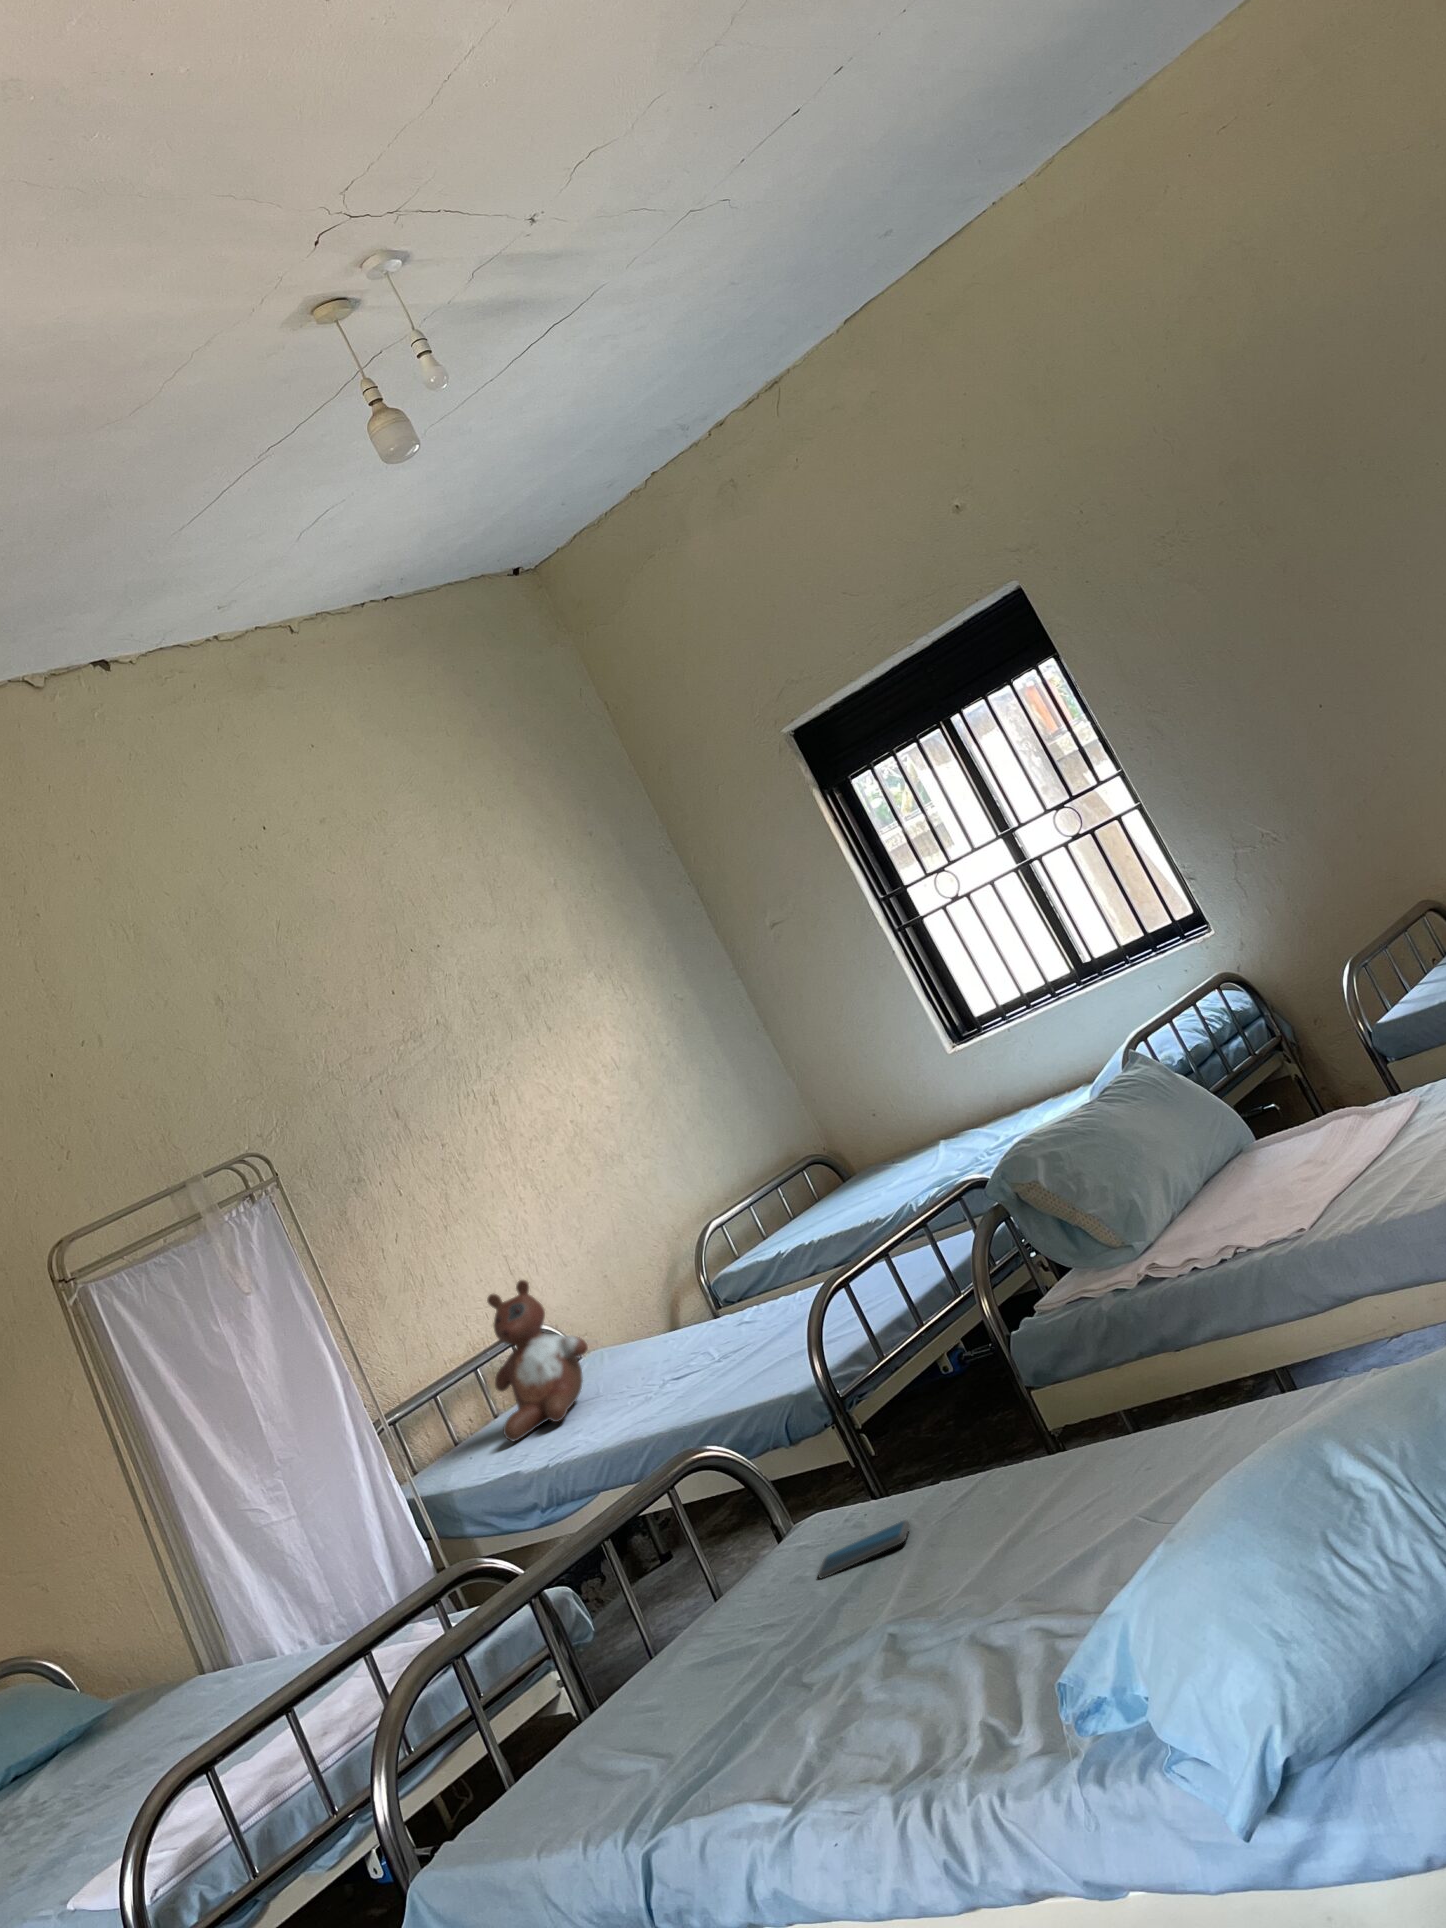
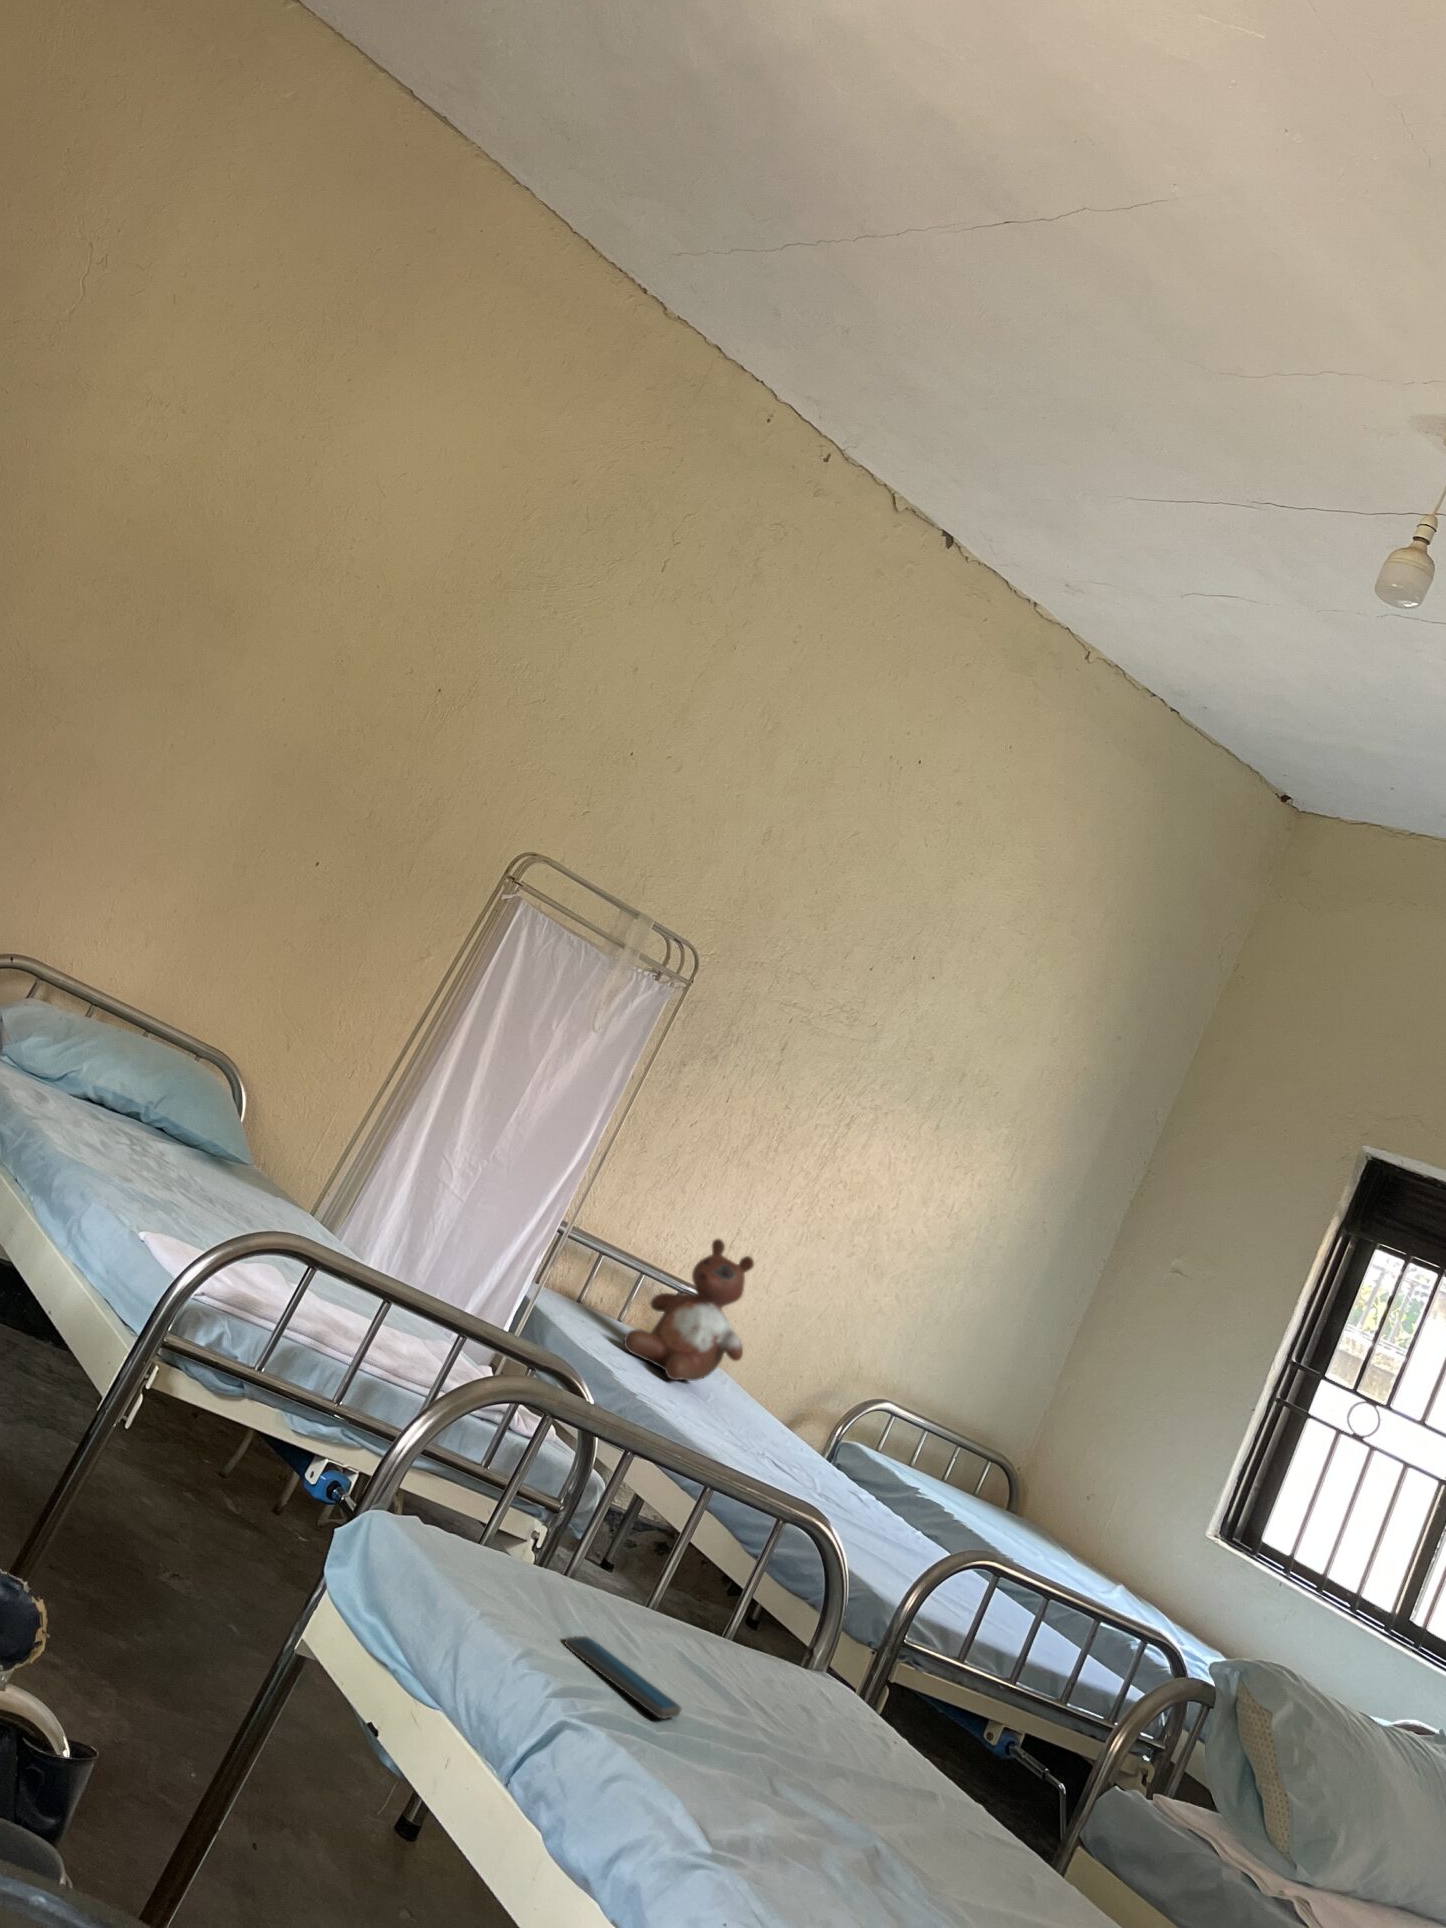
smartphone: present [818,1520,910,1578] -> present [565,1636,681,1719]

